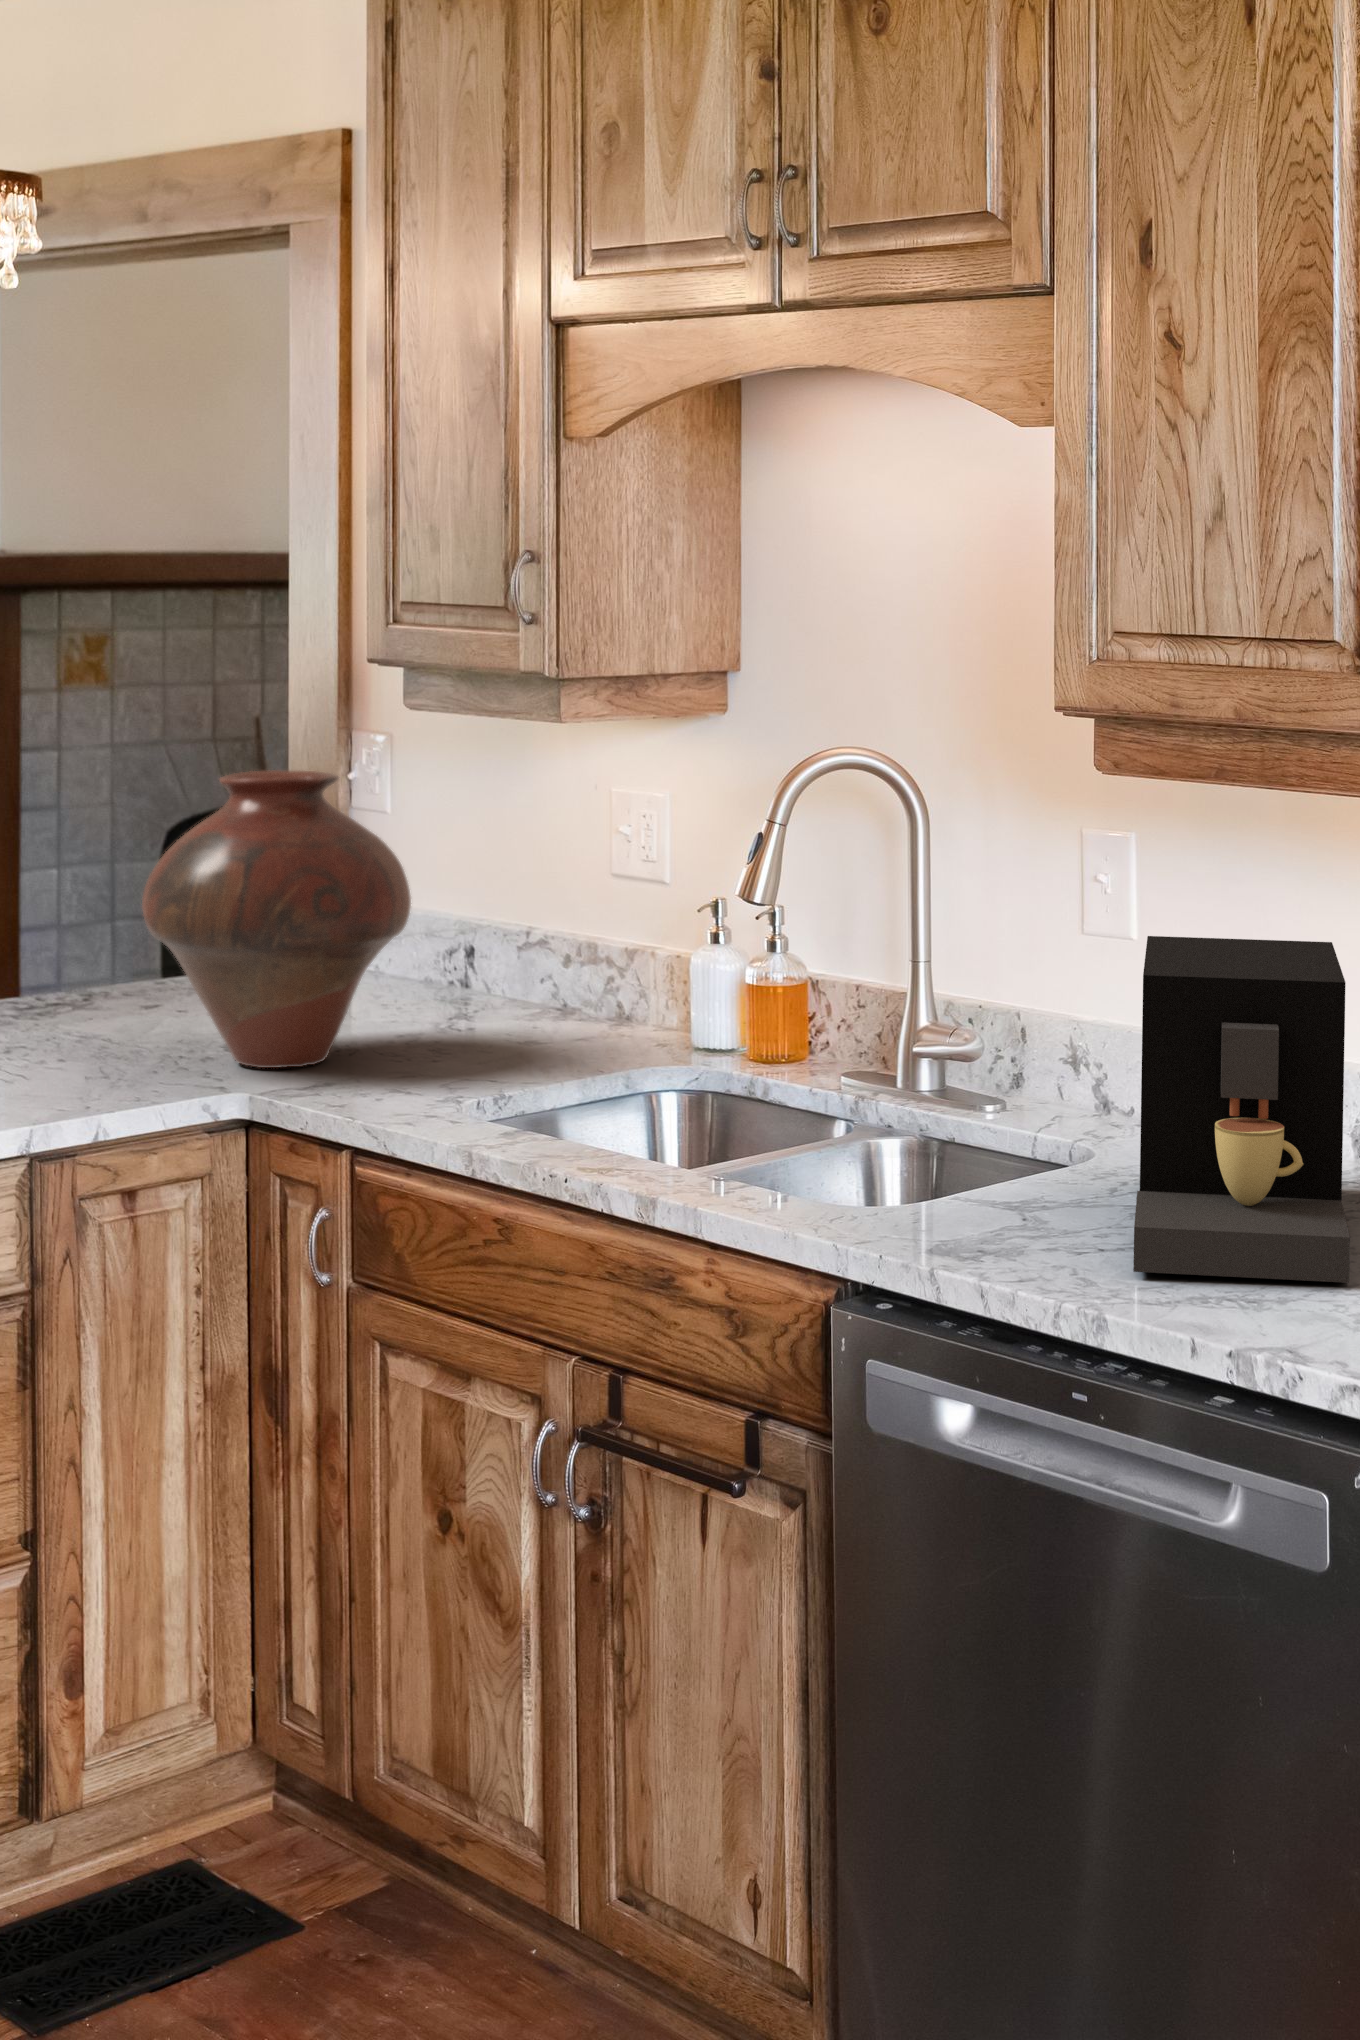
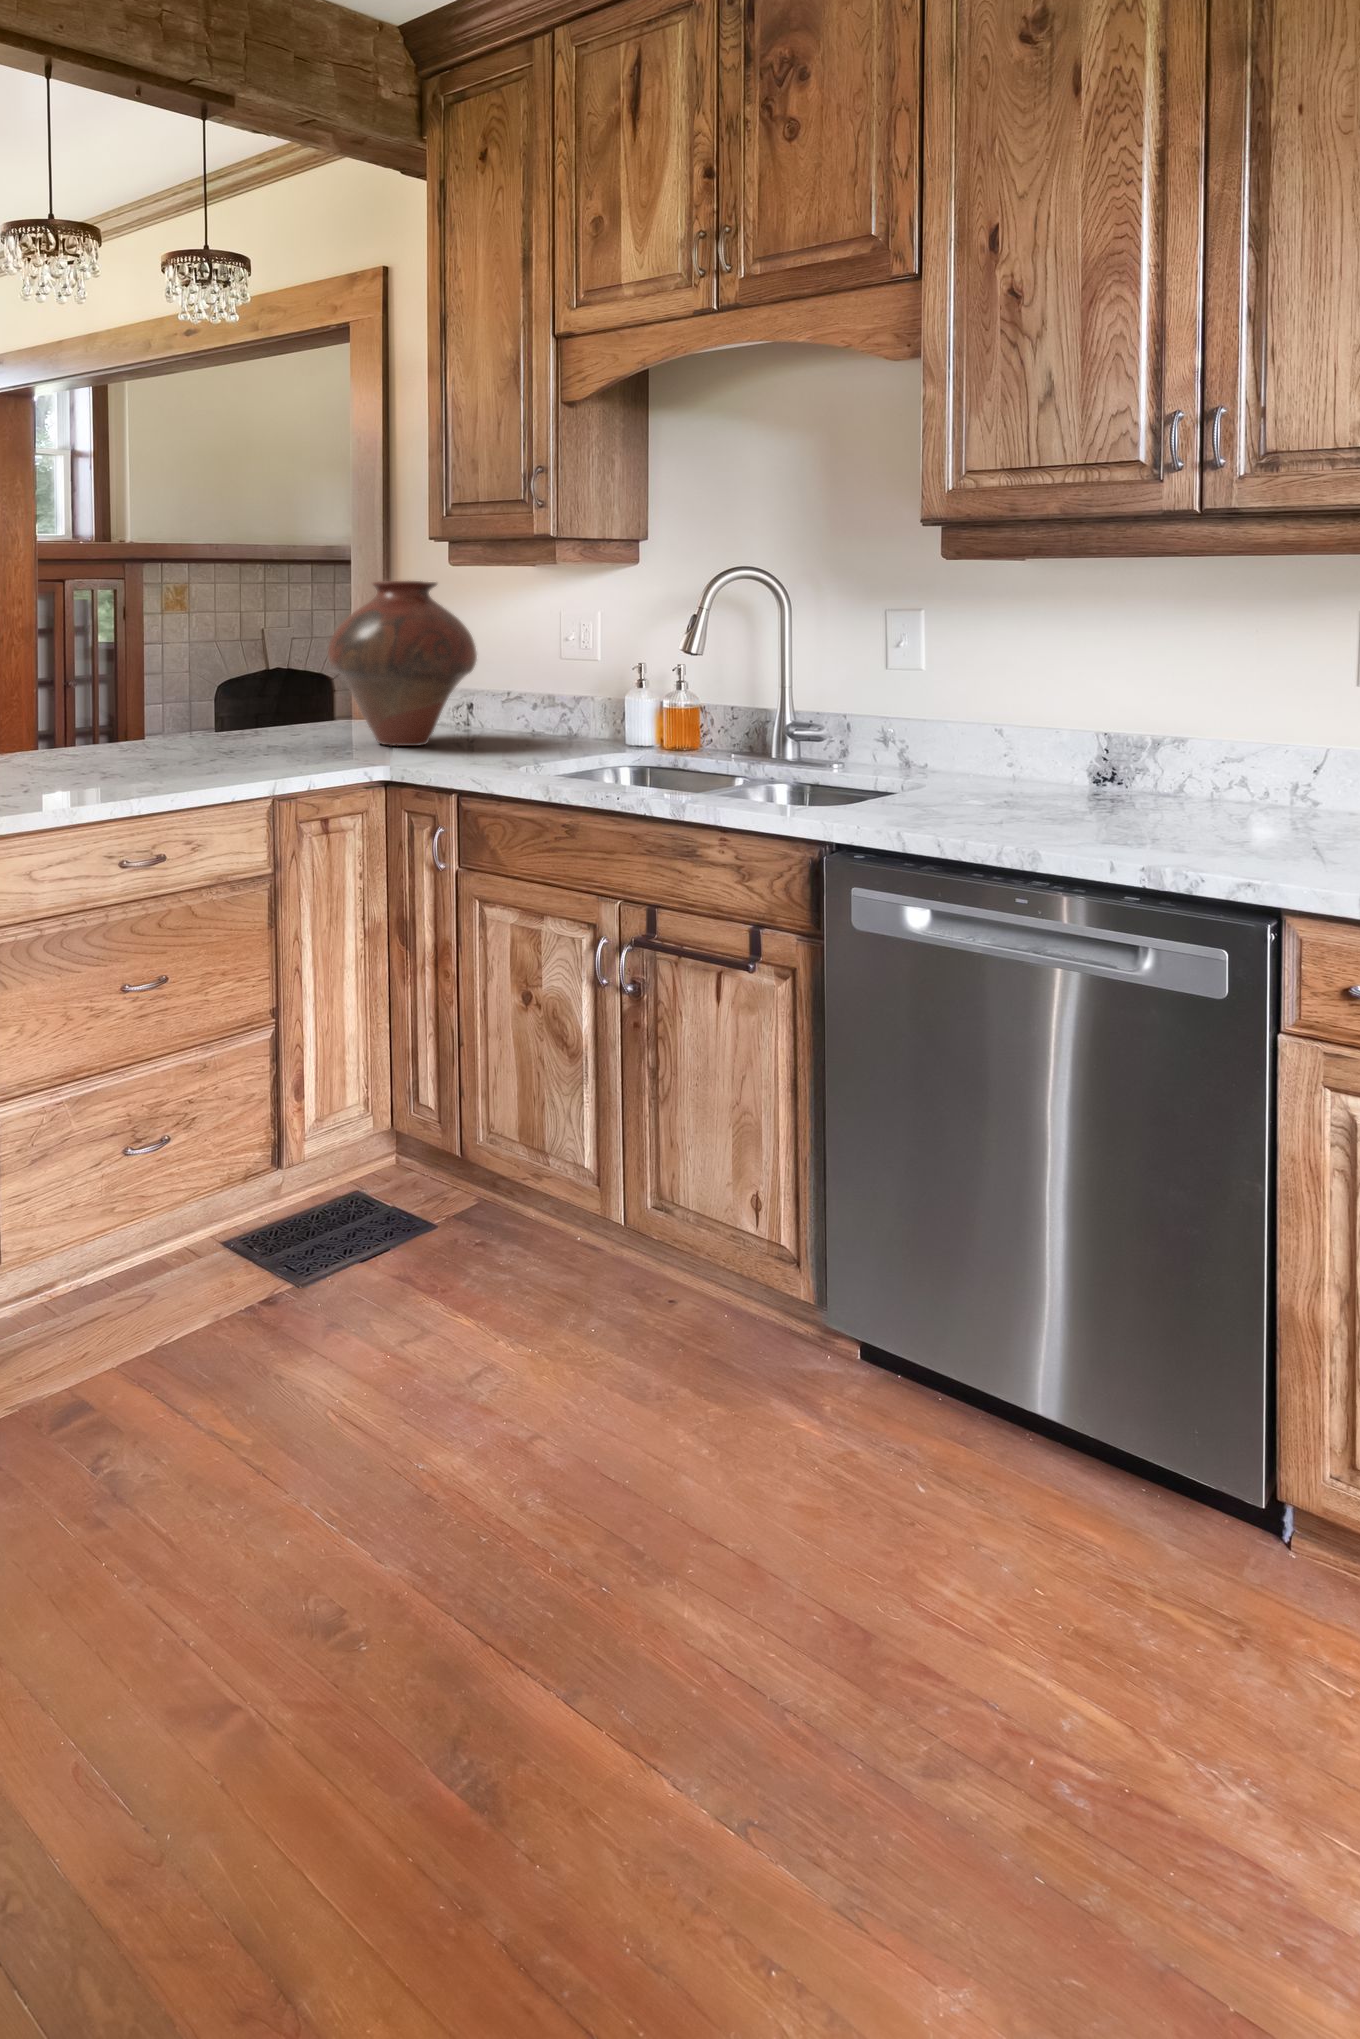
coffee maker: present [1133,936,1350,1283] -> none [972,651,1177,841]

